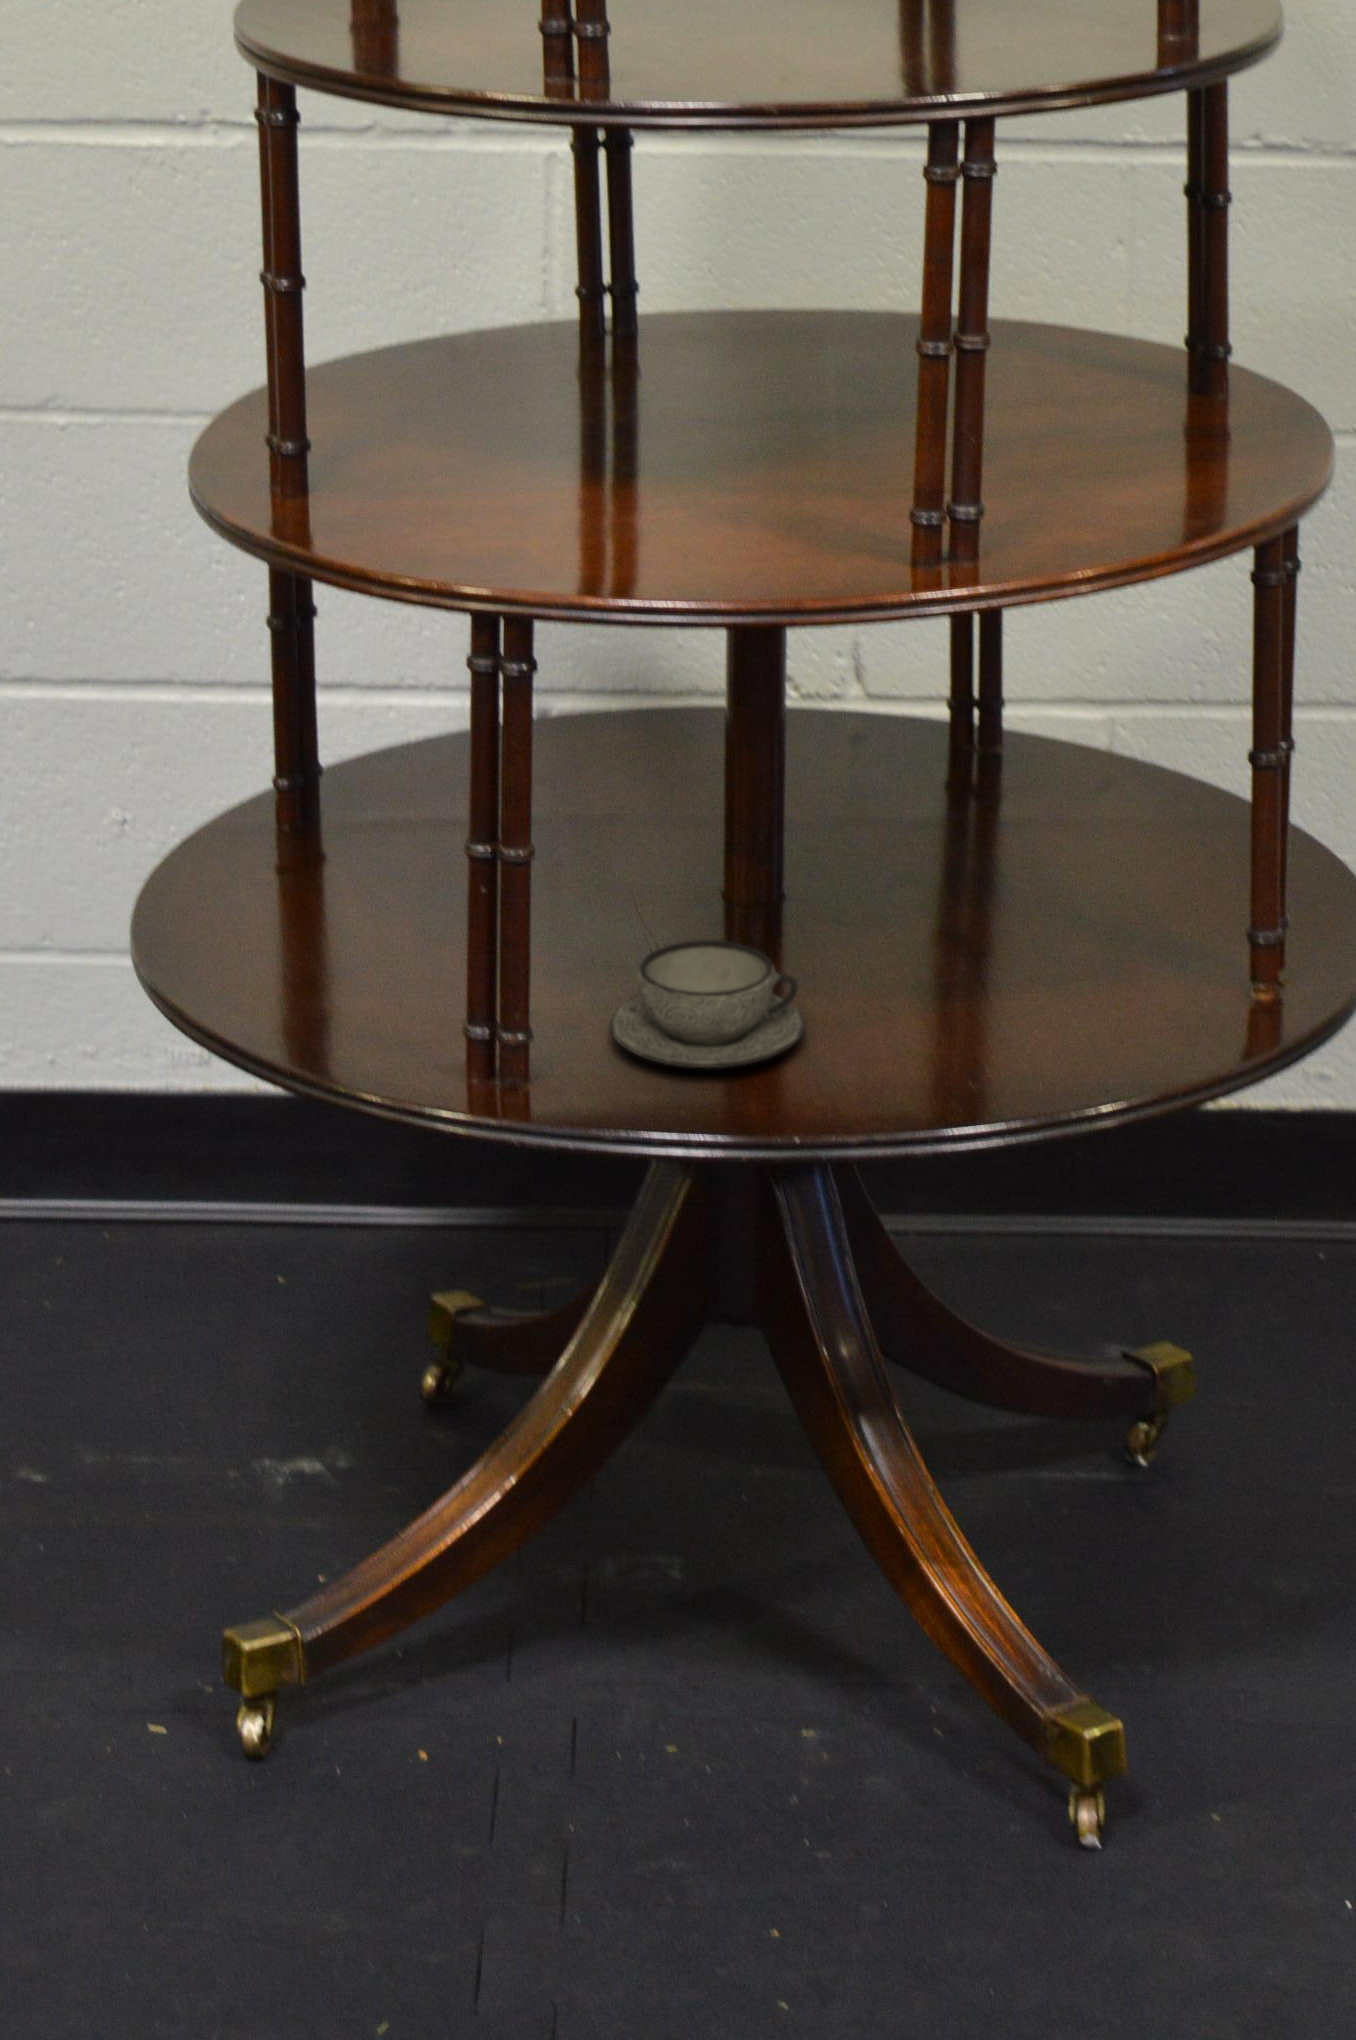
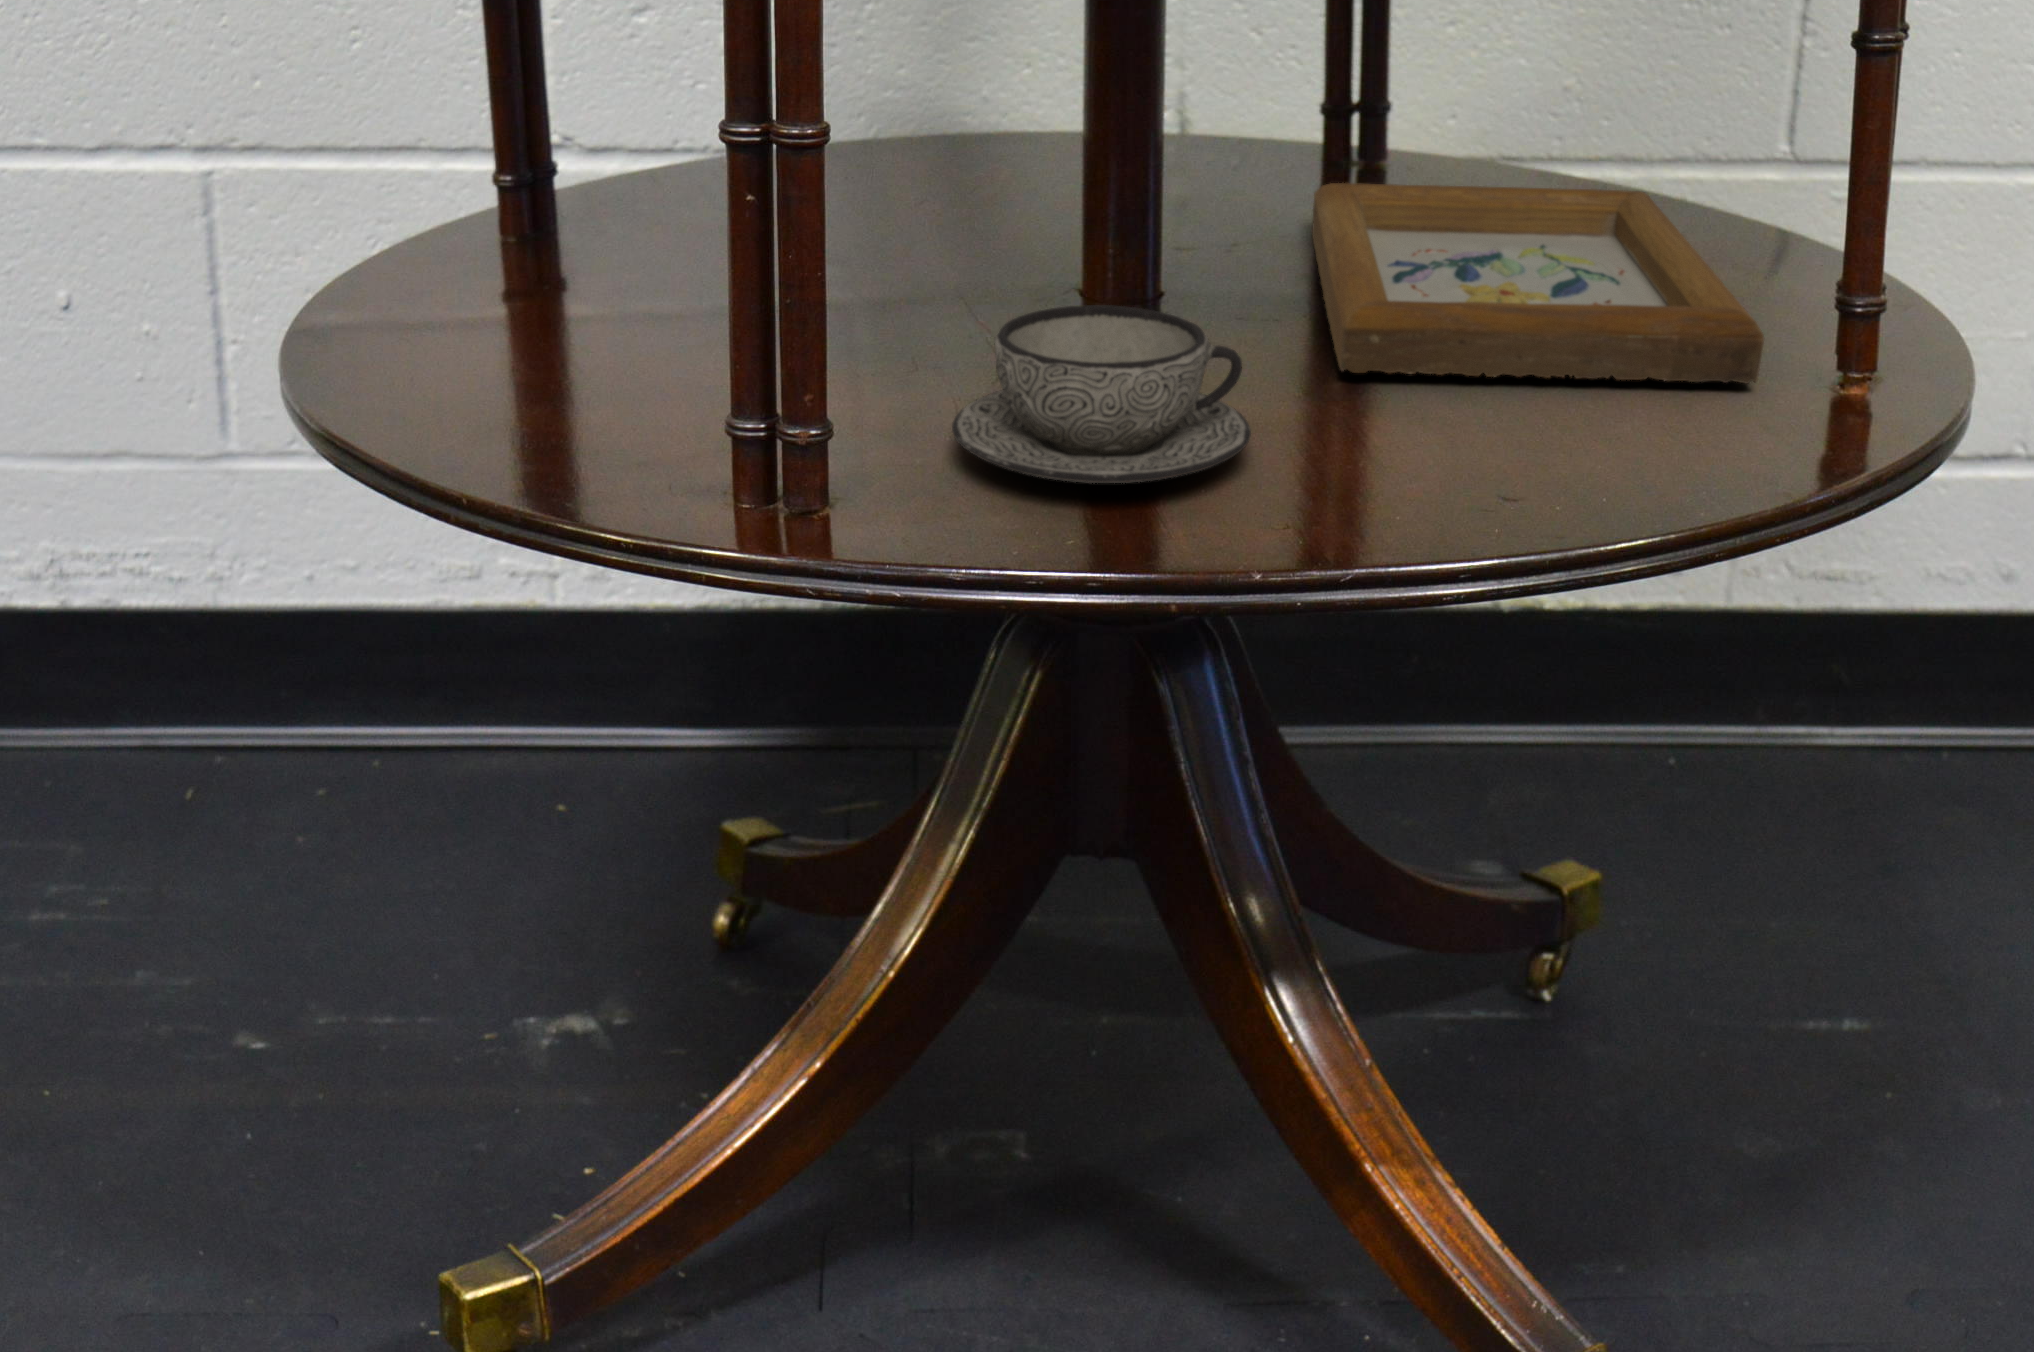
picture frame: none [884,795,1175,986] -> present [1312,183,1764,383]

